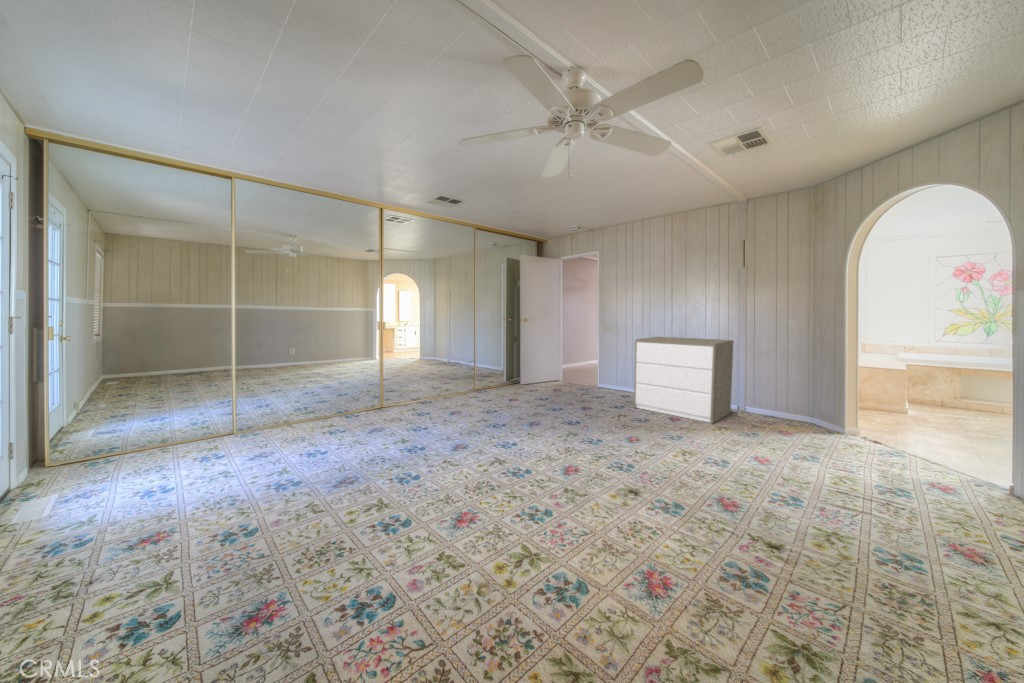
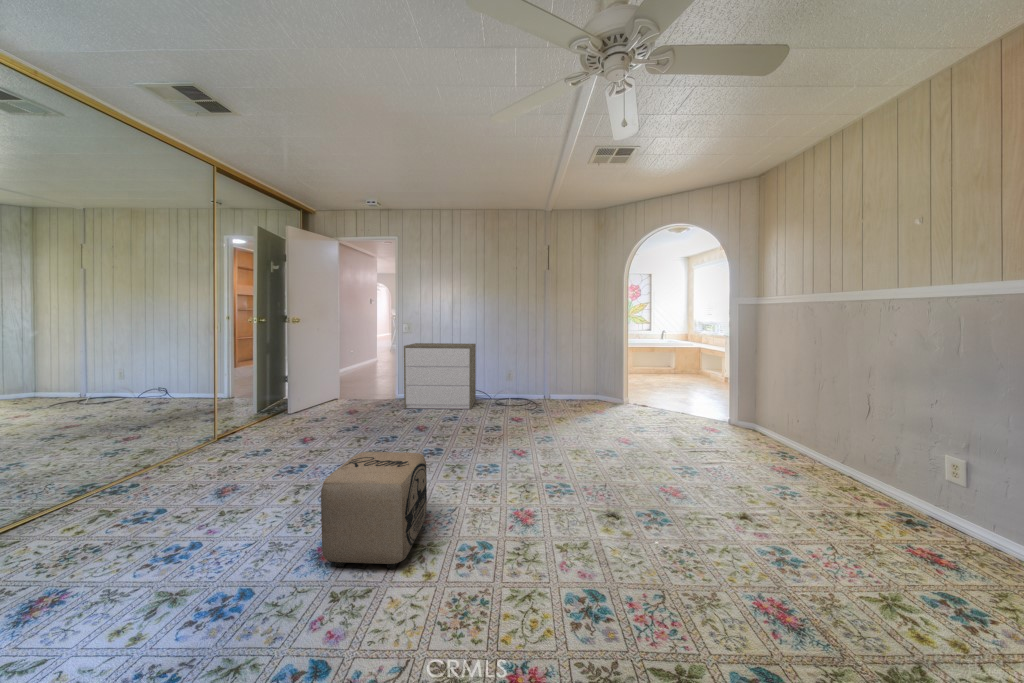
ottoman: none [451,442,550,560] -> present [321,452,427,568]

